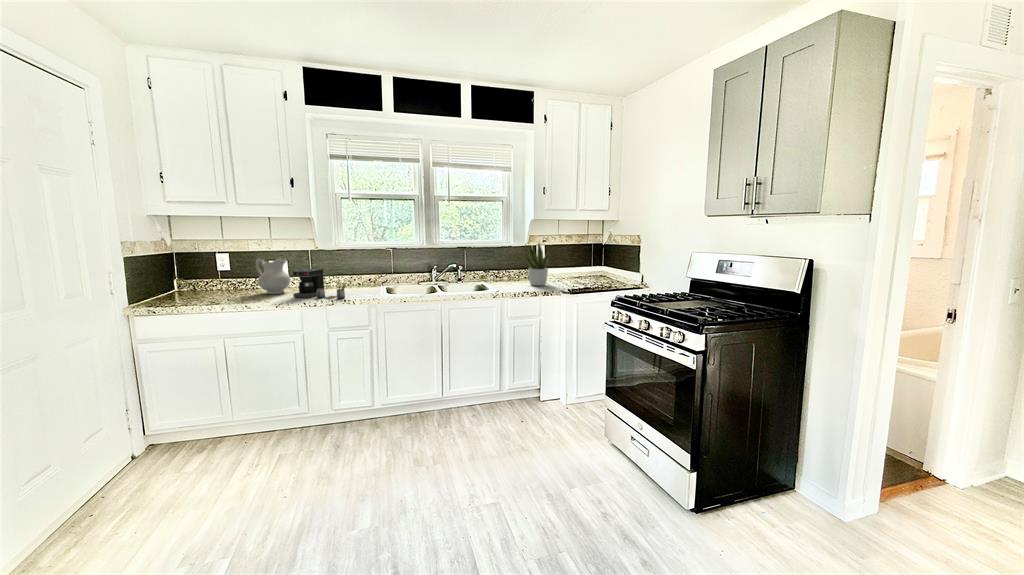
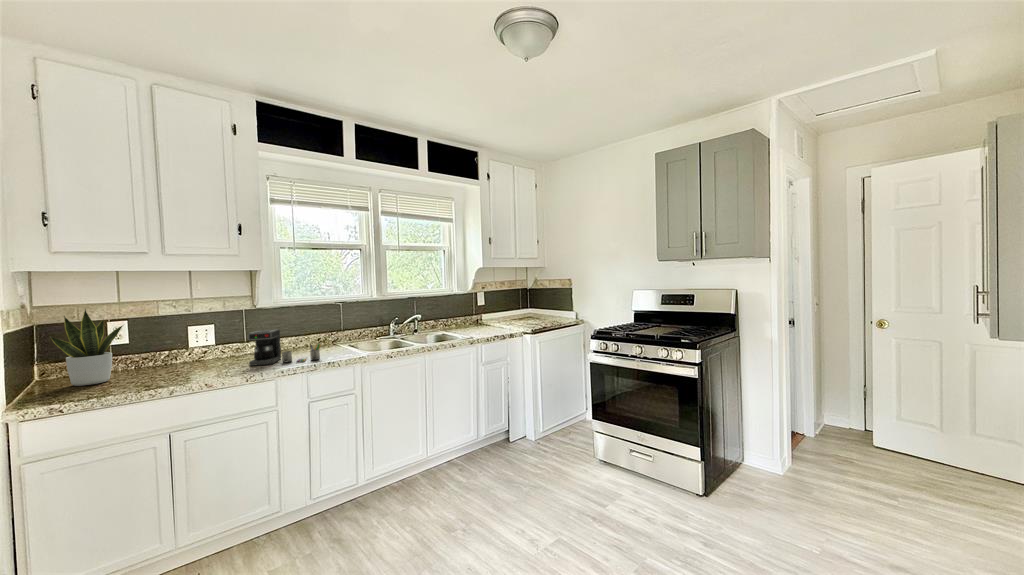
potted plant: present [526,243,550,286] -> present [50,309,122,386]
ceramic pitcher: present [256,257,290,294] -> none [180,321,230,368]

